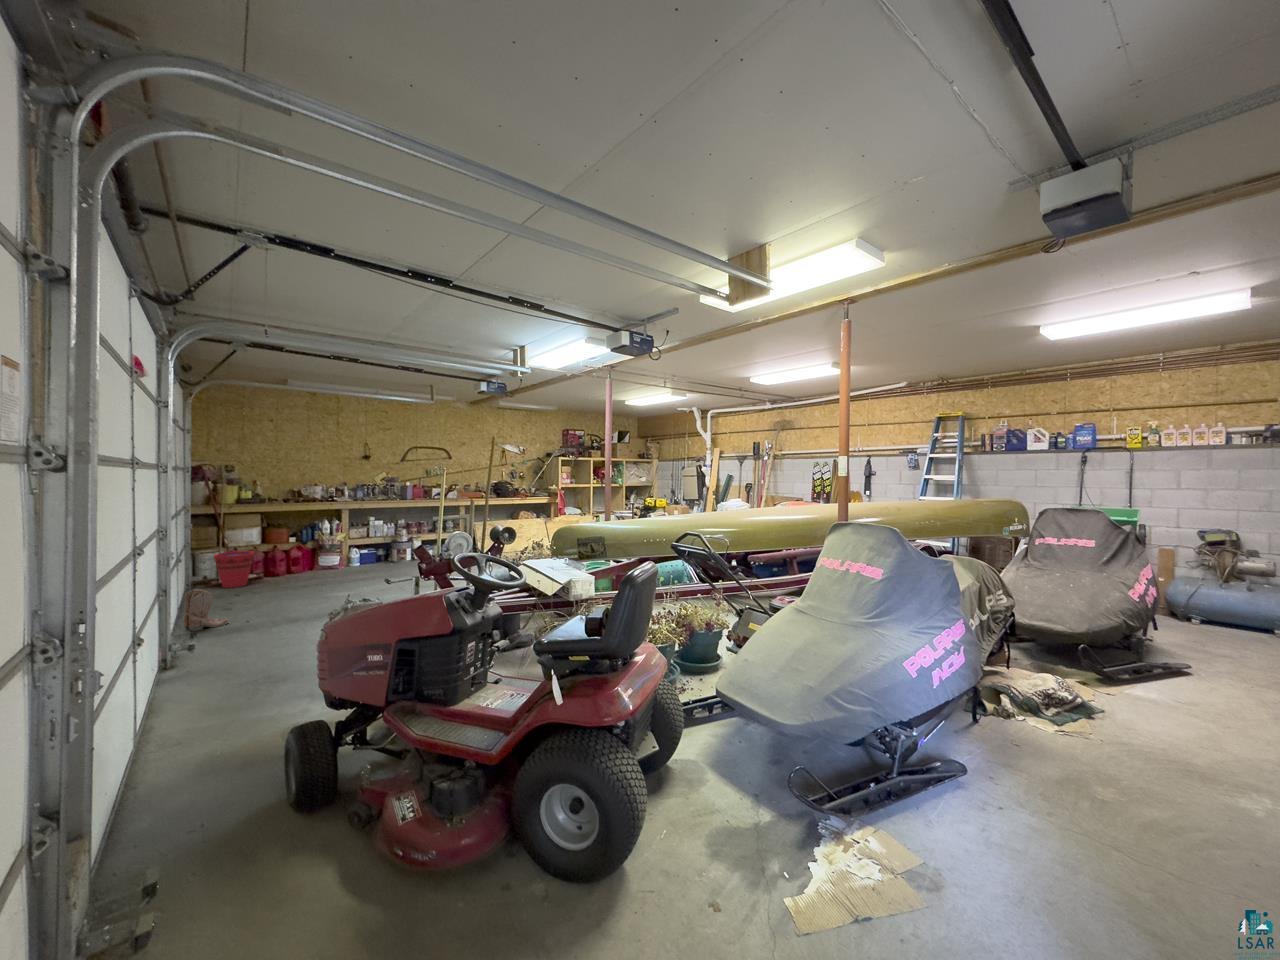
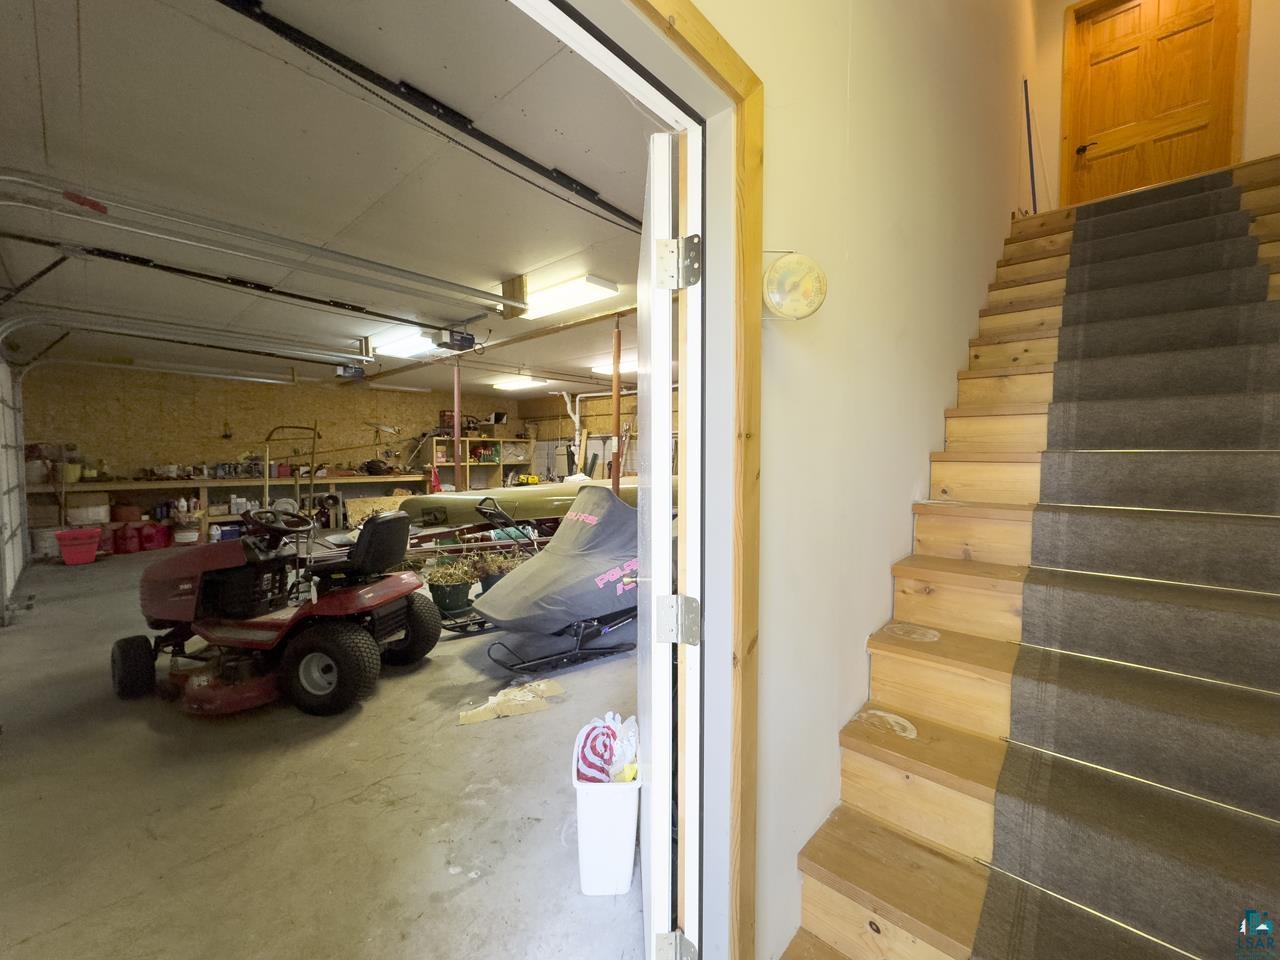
boots: present [184,589,229,631] -> none [22,561,73,599]

